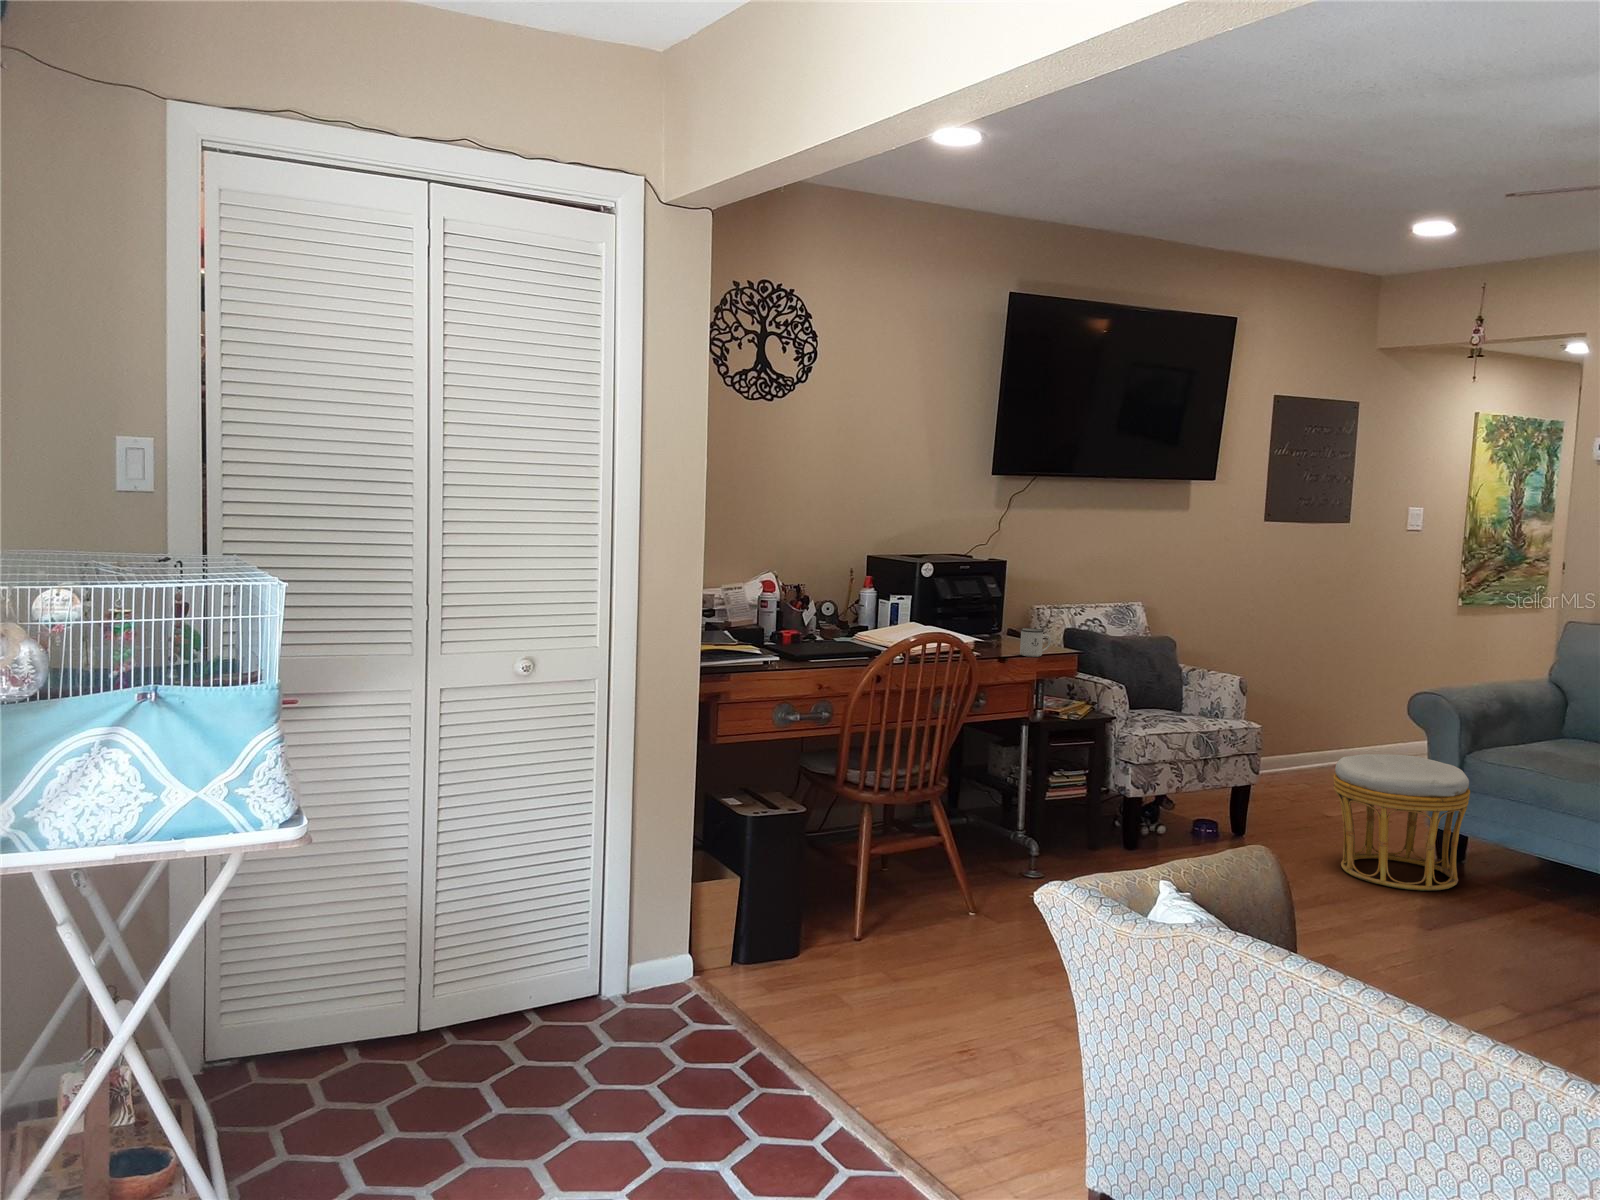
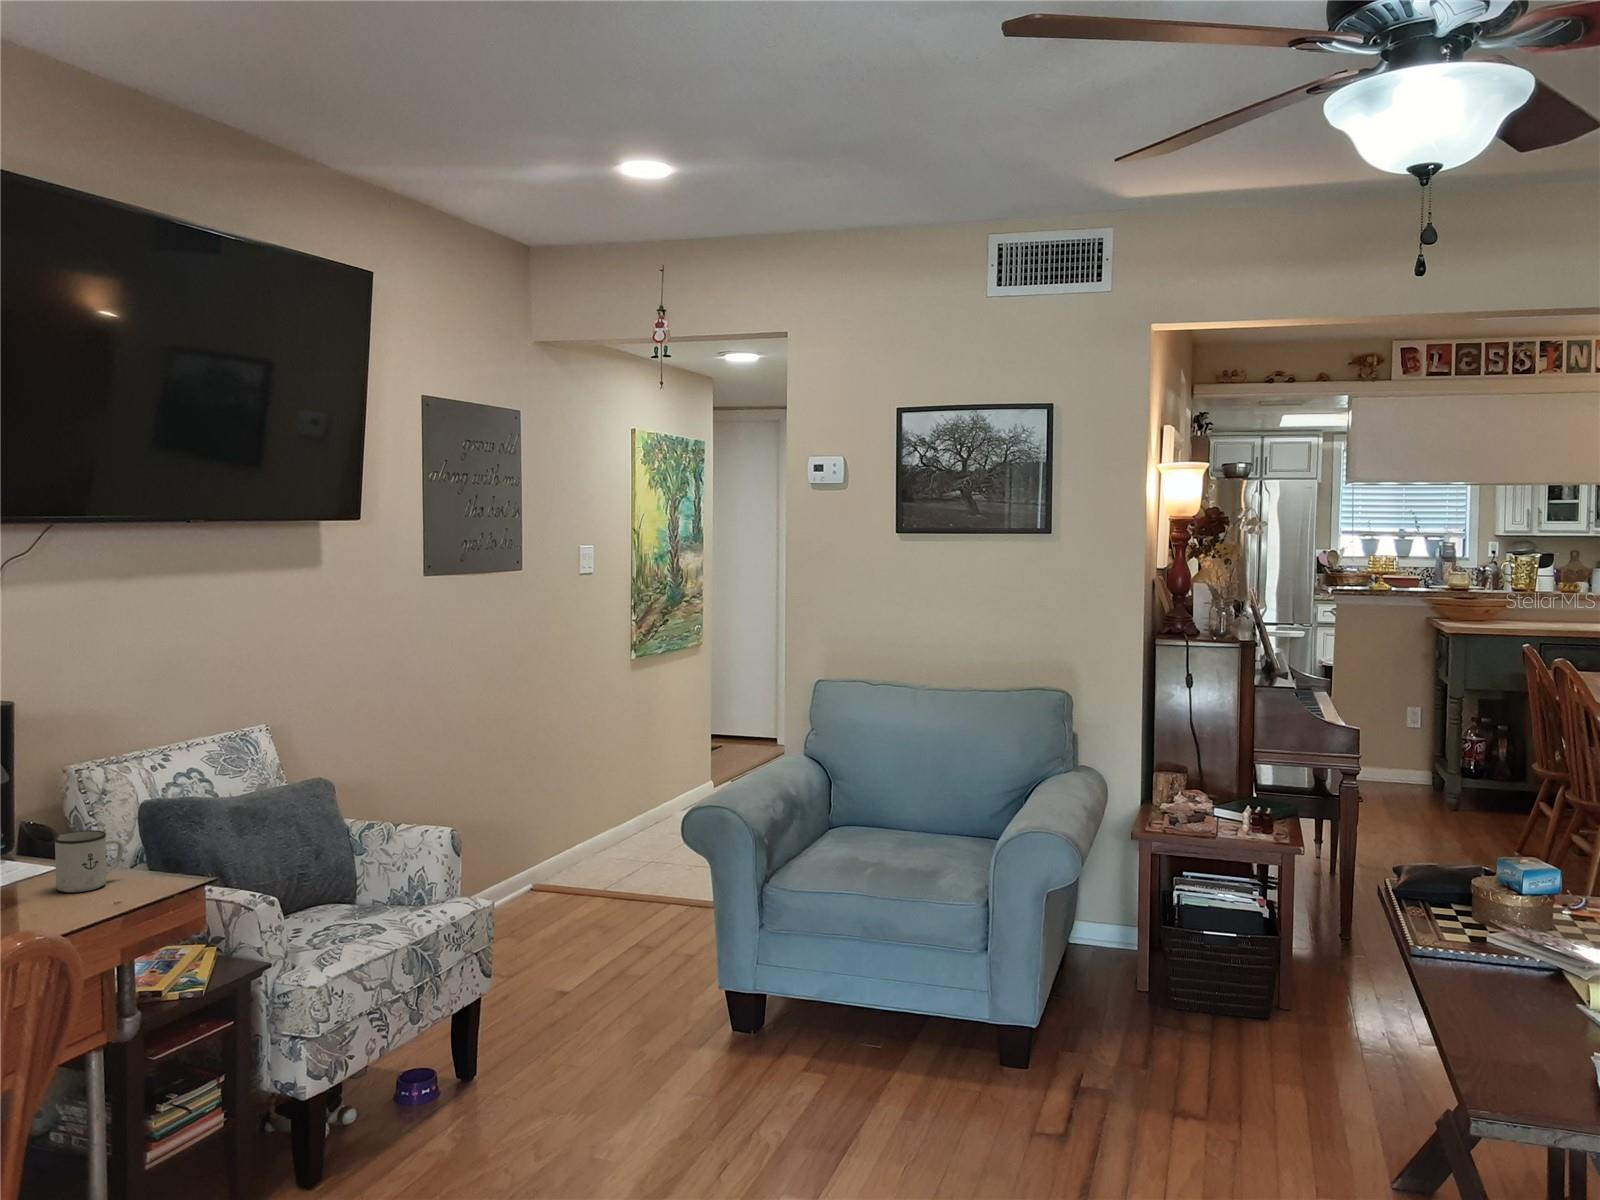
ottoman: present [1333,754,1470,891] -> none [613,907,792,1121]

